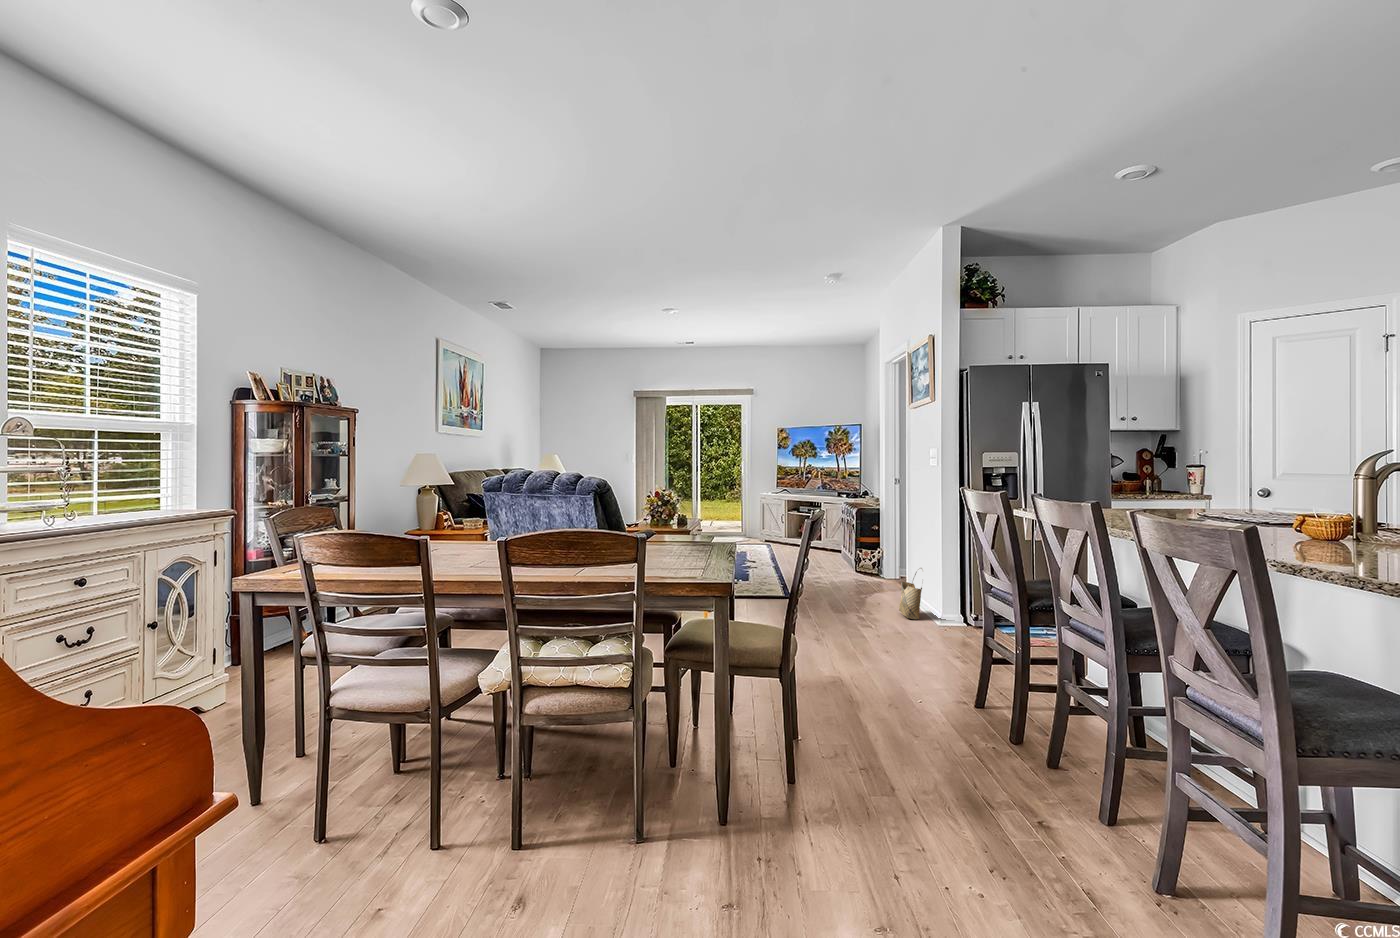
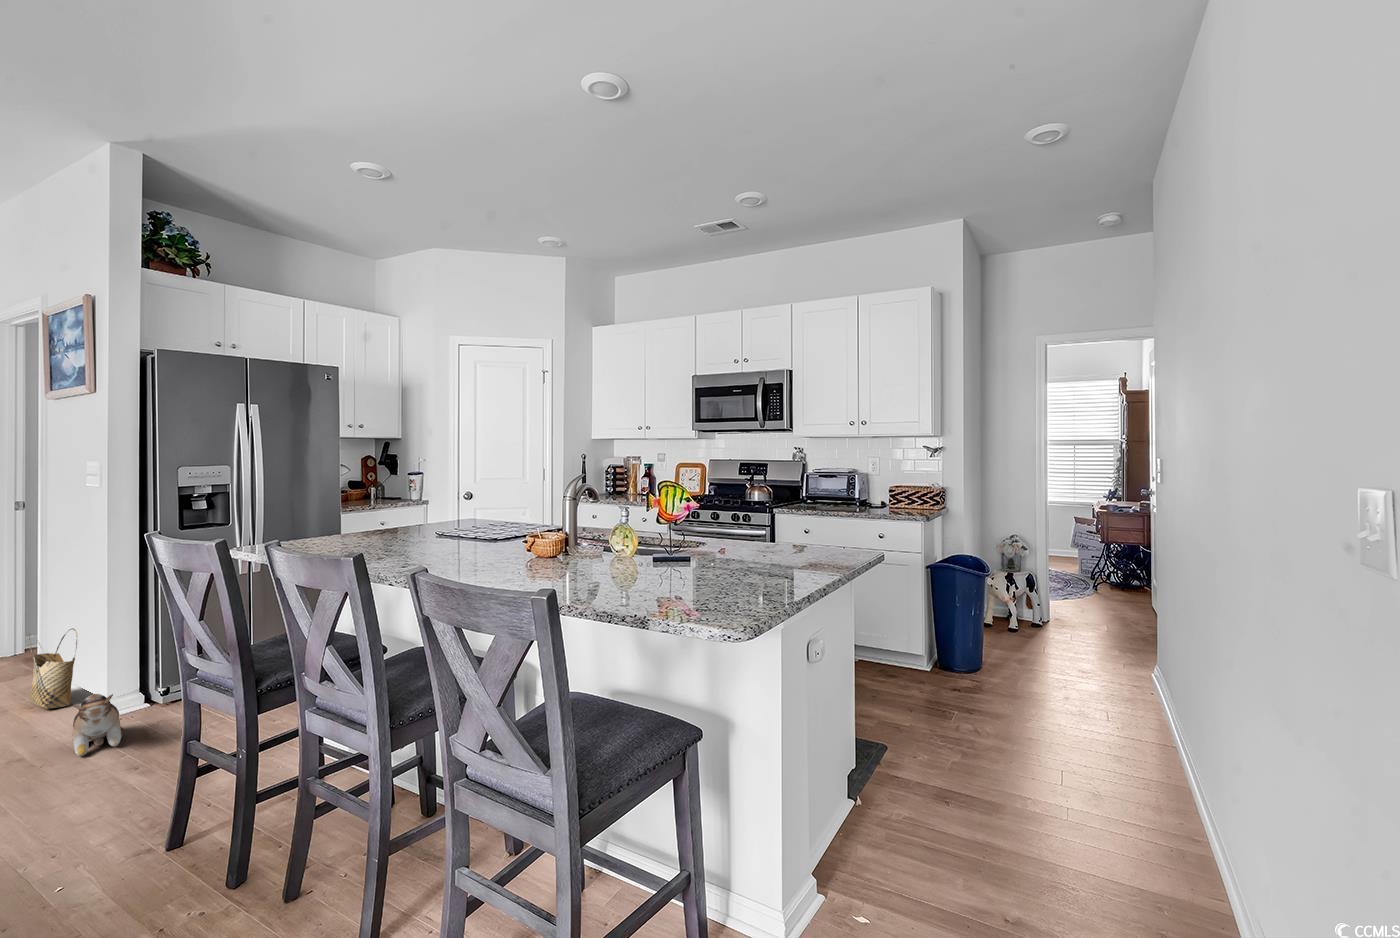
plush toy: none [922,606,948,647] -> present [72,694,123,756]

